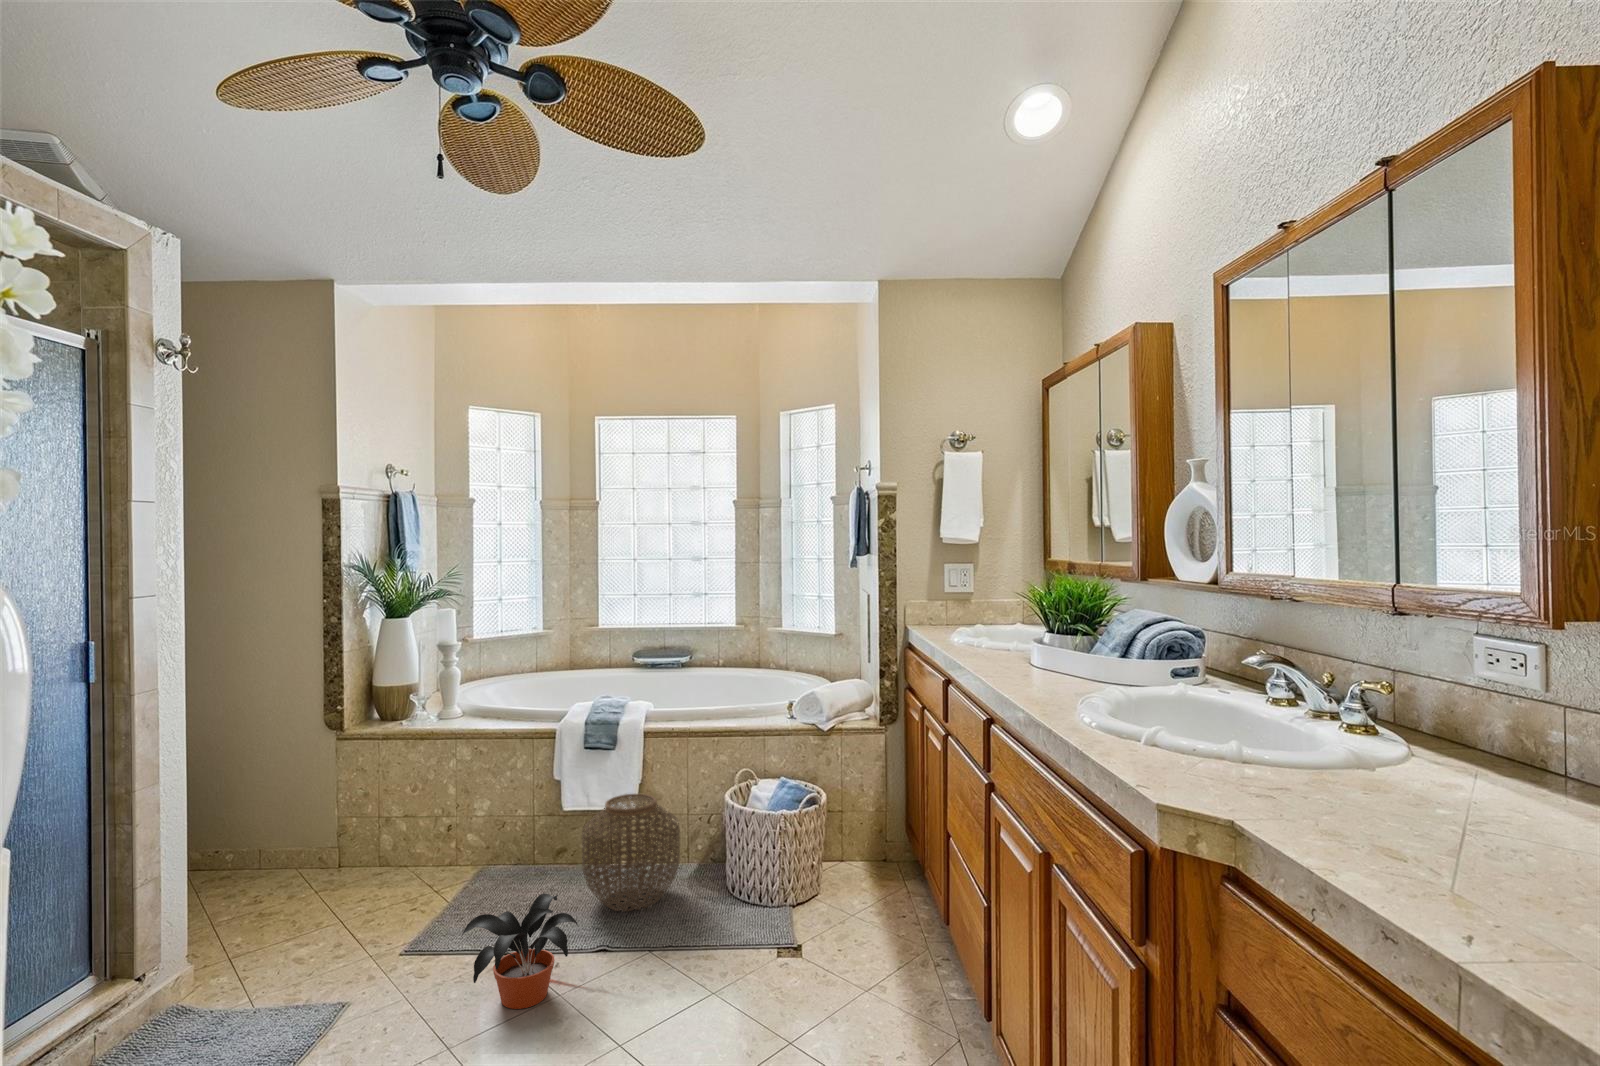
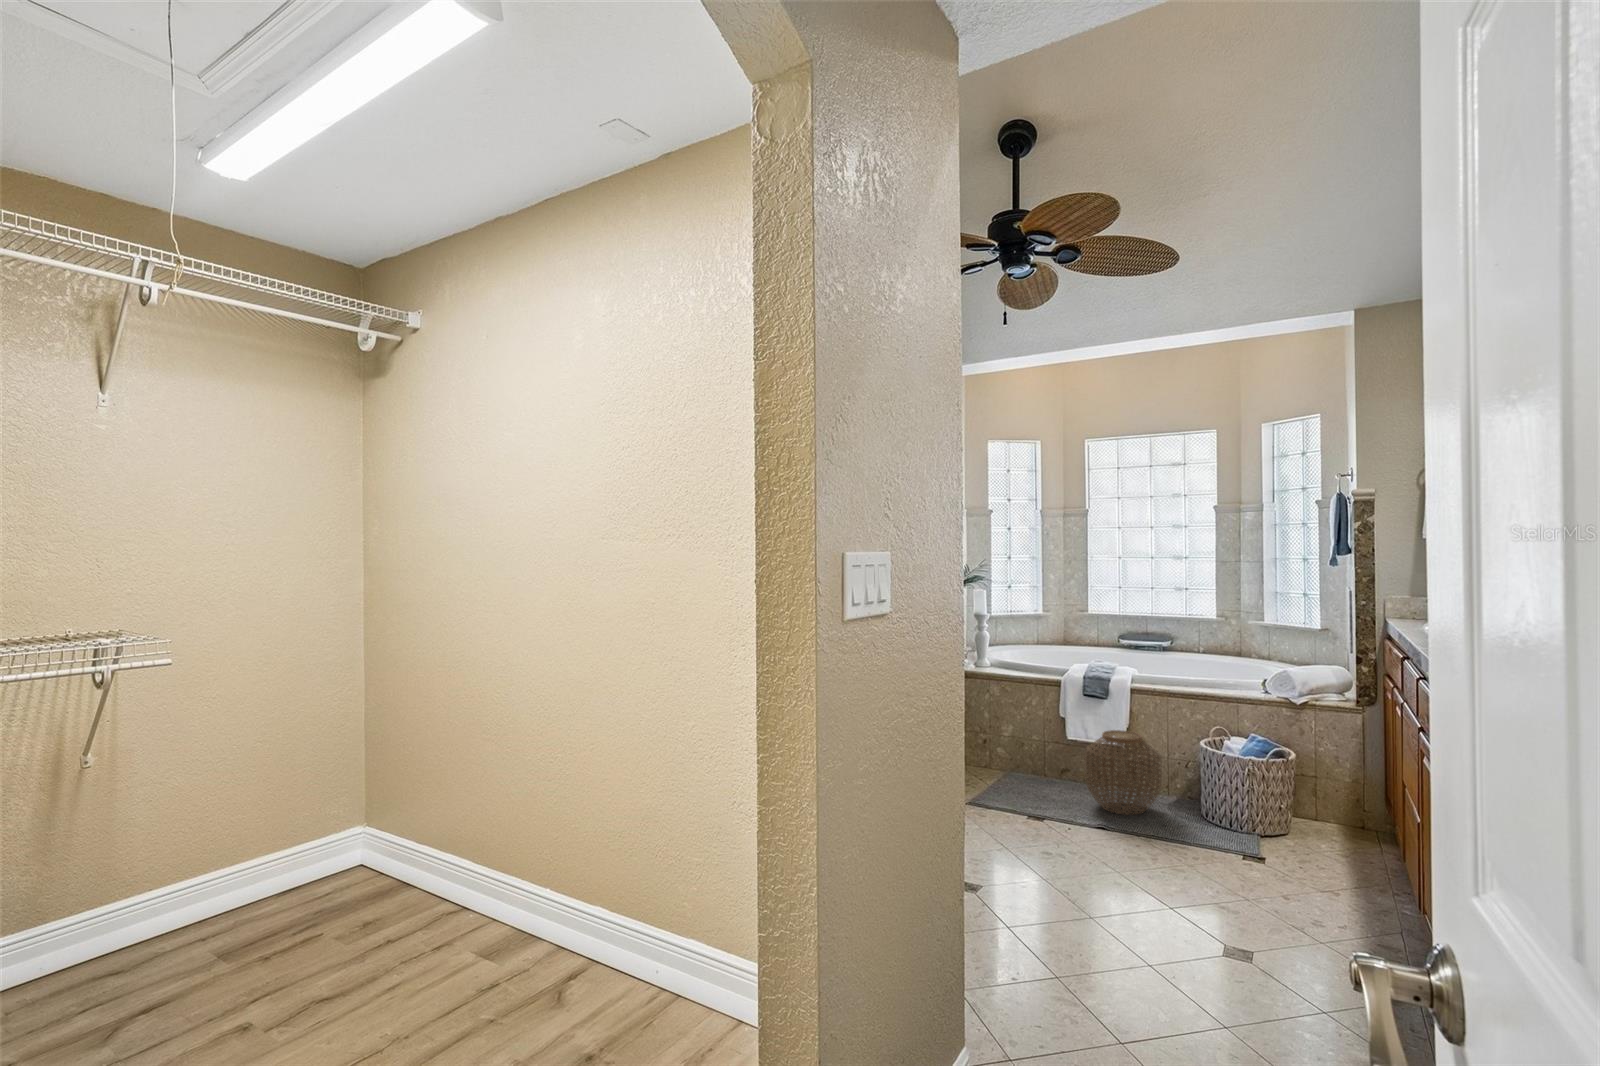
potted plant: present [462,893,578,1009] -> none [1007,780,1086,848]

